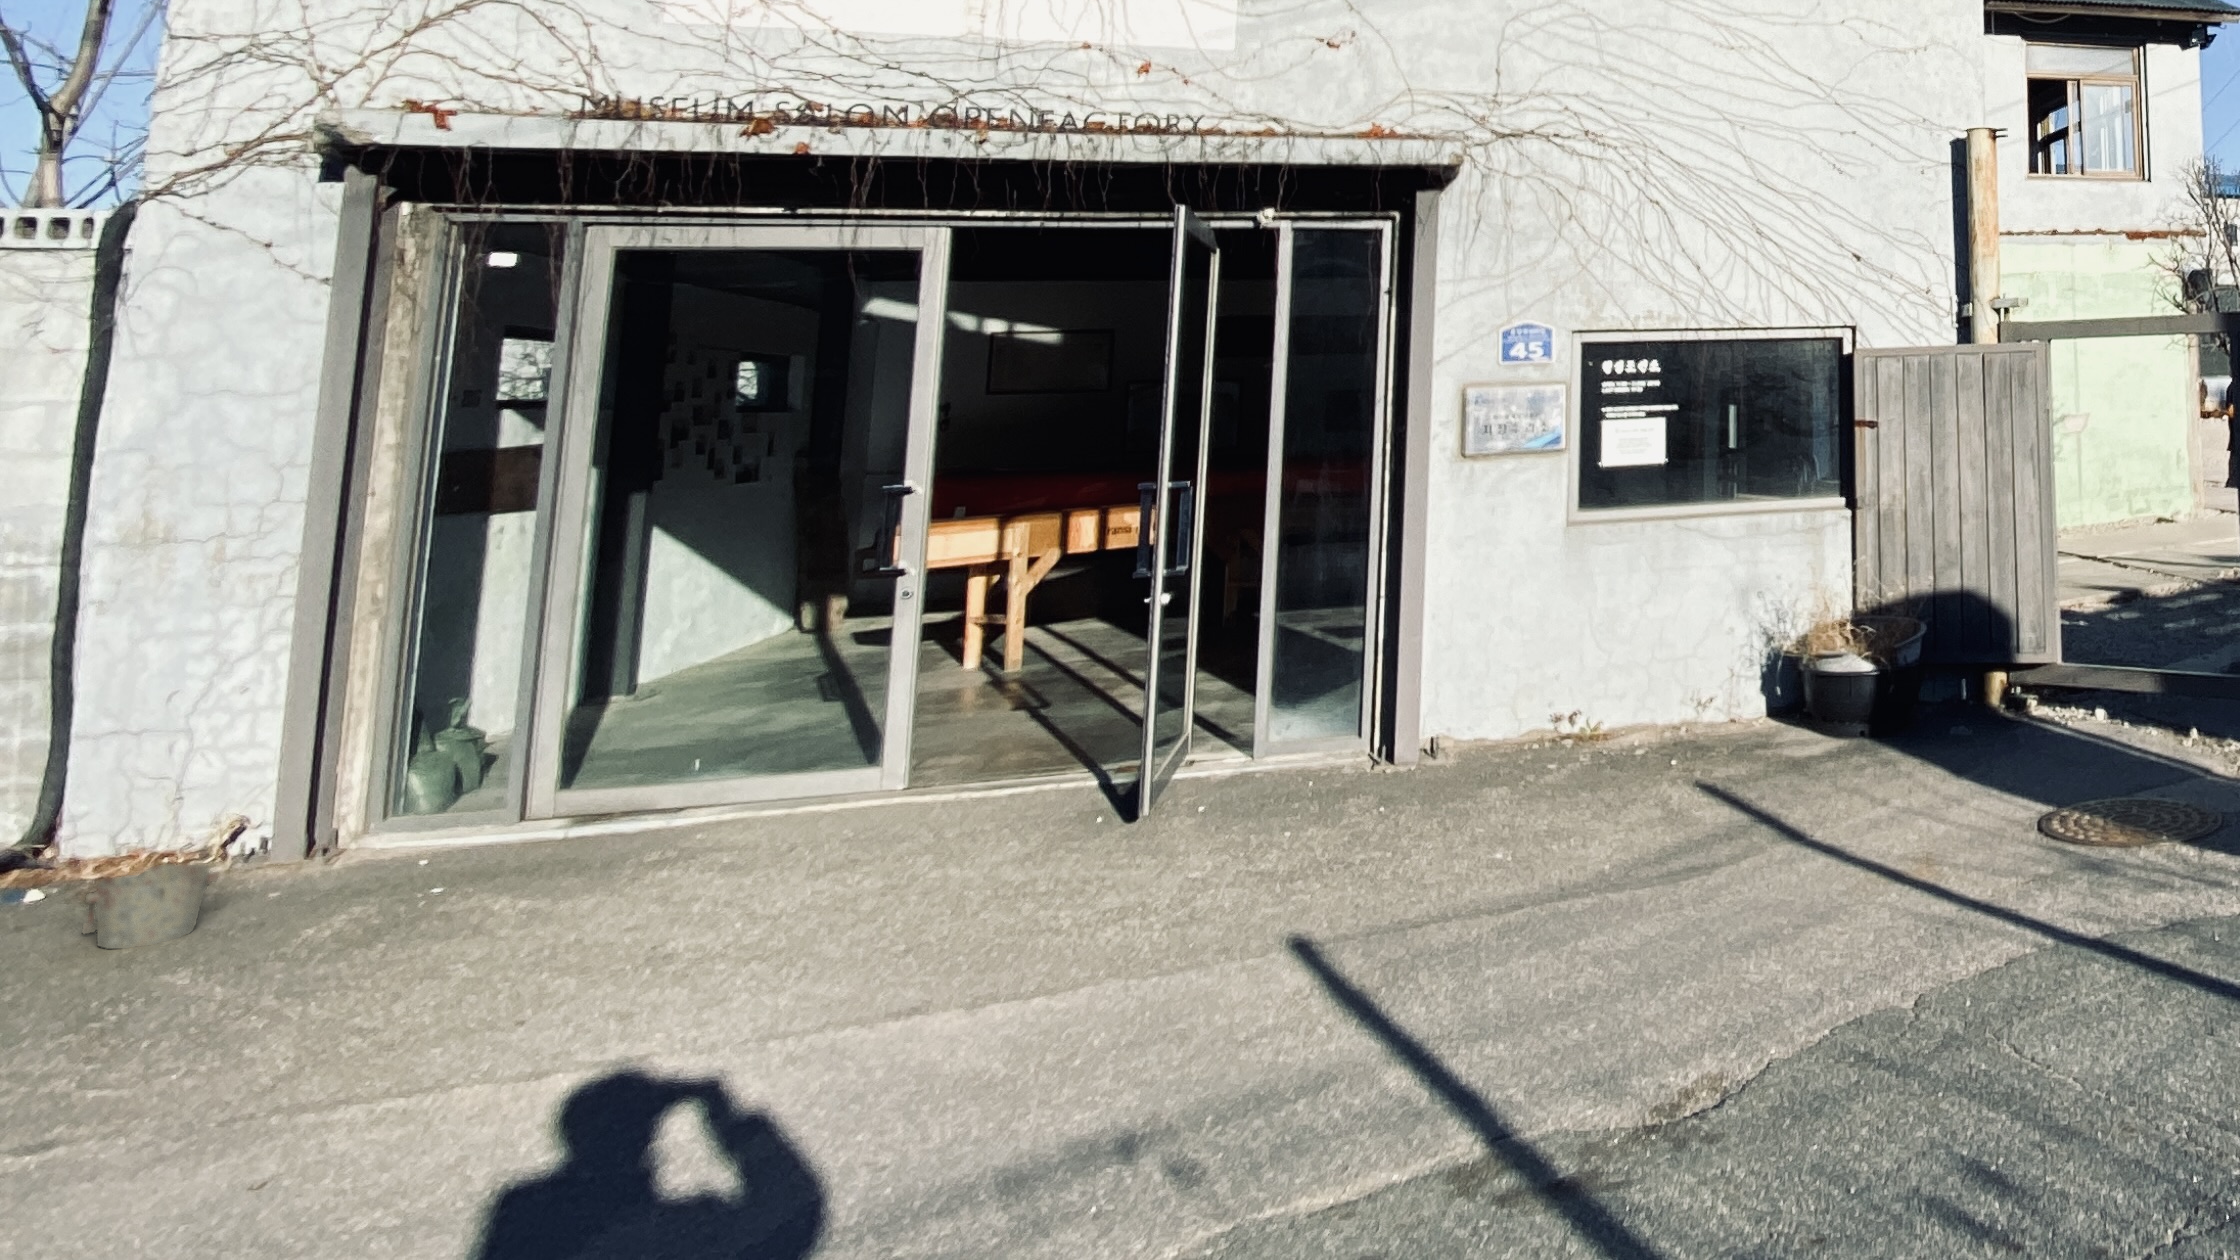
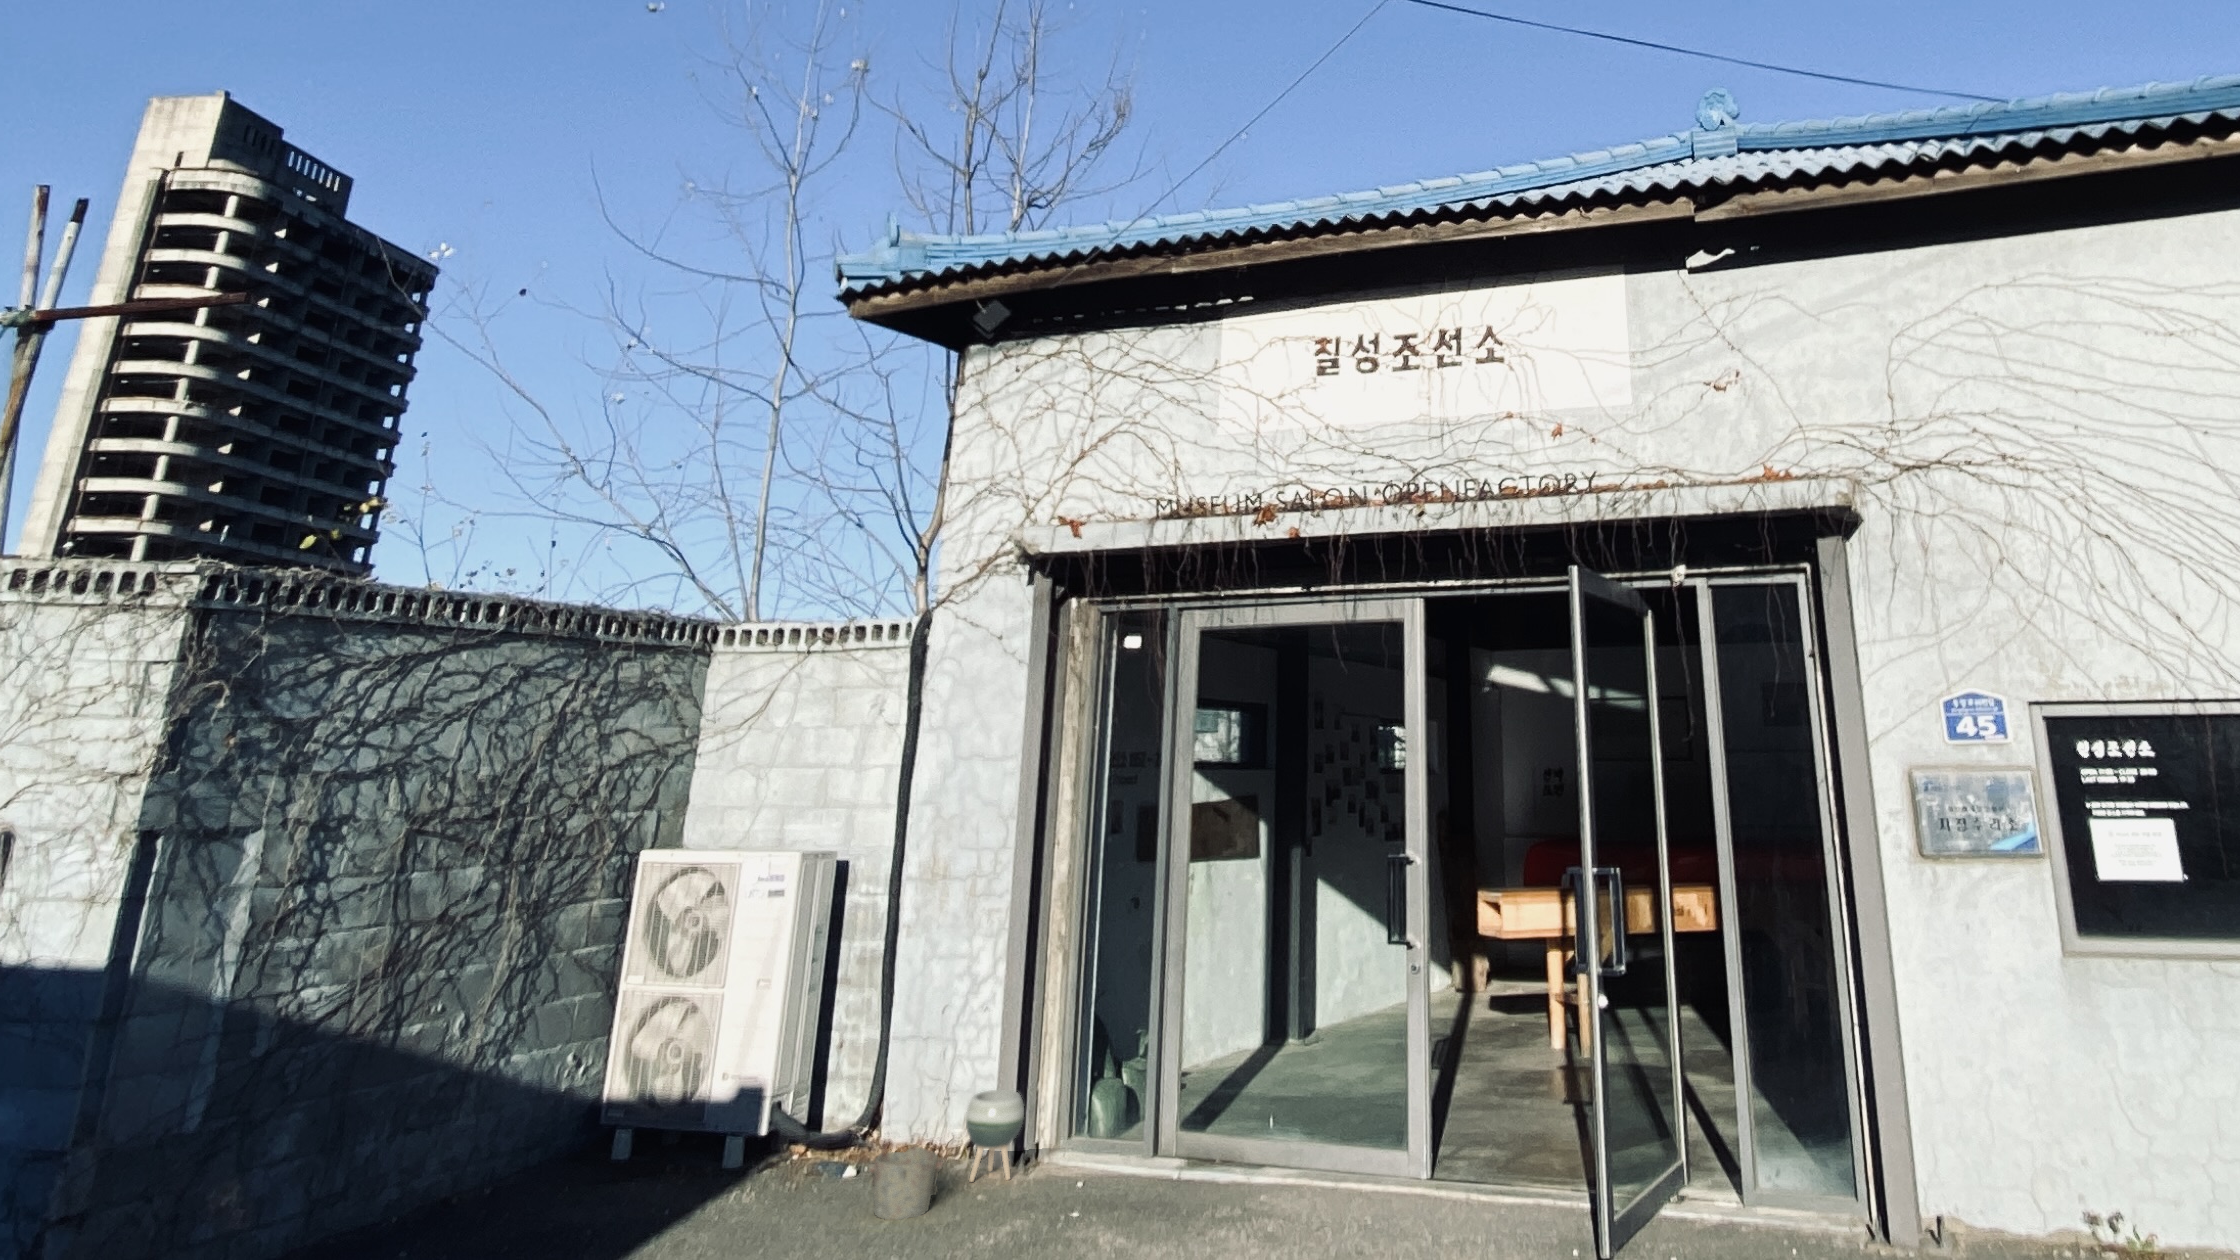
planter: none [222,789,322,896] -> present [966,1090,1024,1182]

